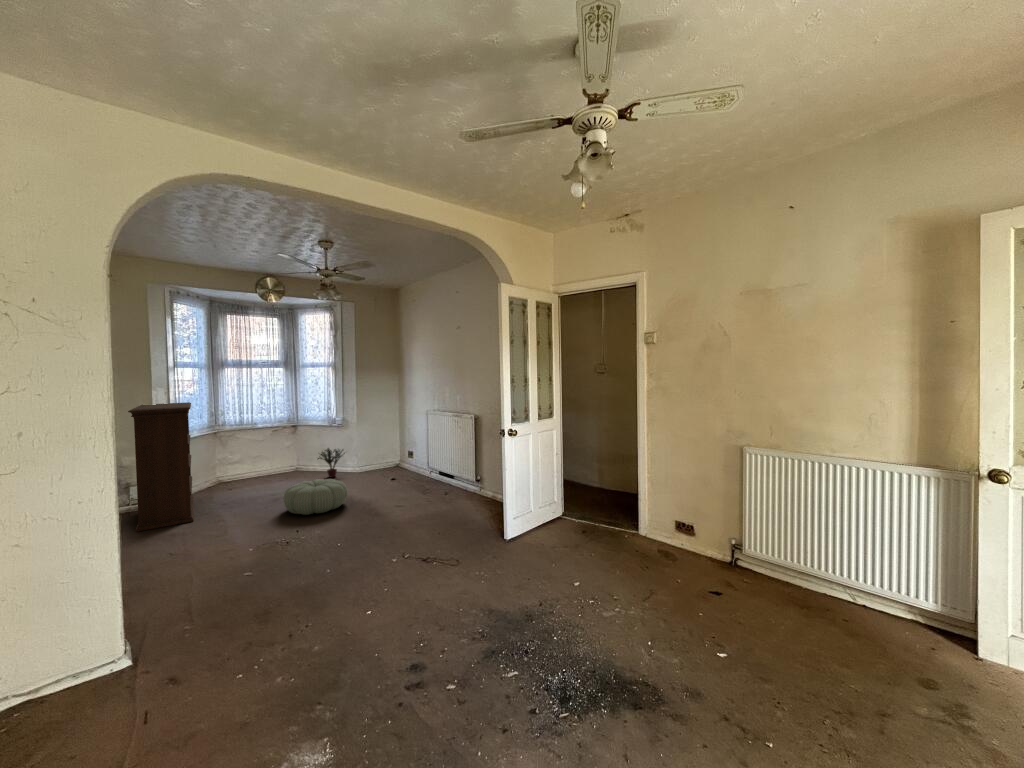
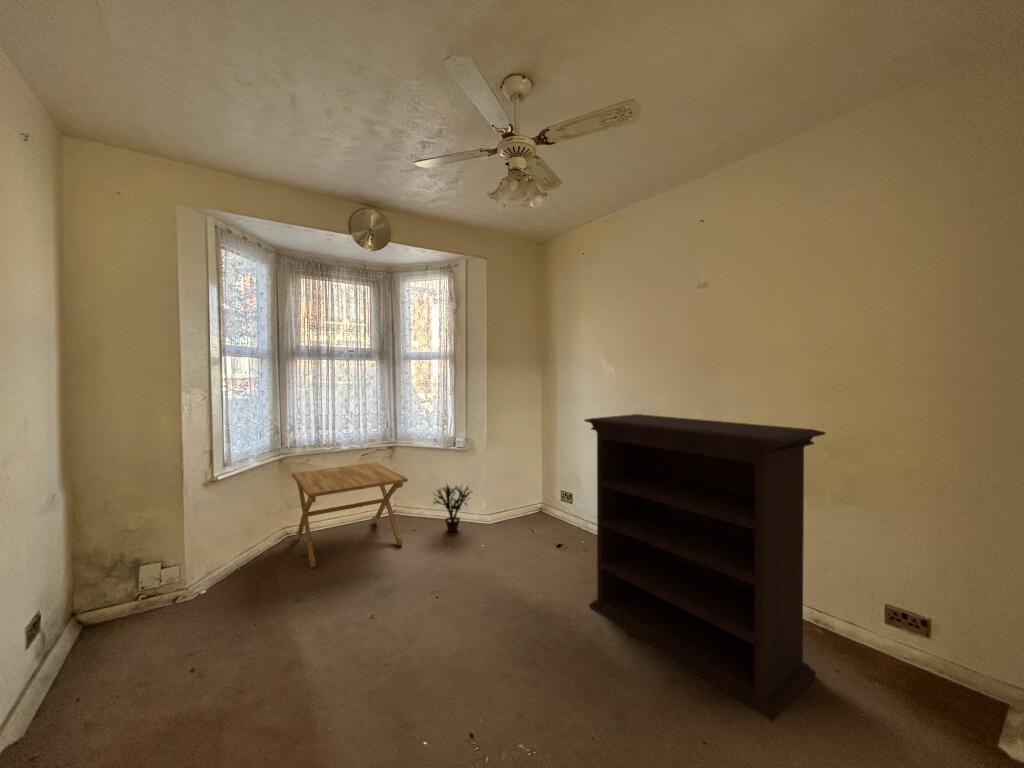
bookshelf: present [128,402,194,532] -> present [584,414,825,721]
side table: none [223,436,297,494] -> present [291,462,408,568]
pouf: present [284,479,347,515] -> none [417,562,531,655]

